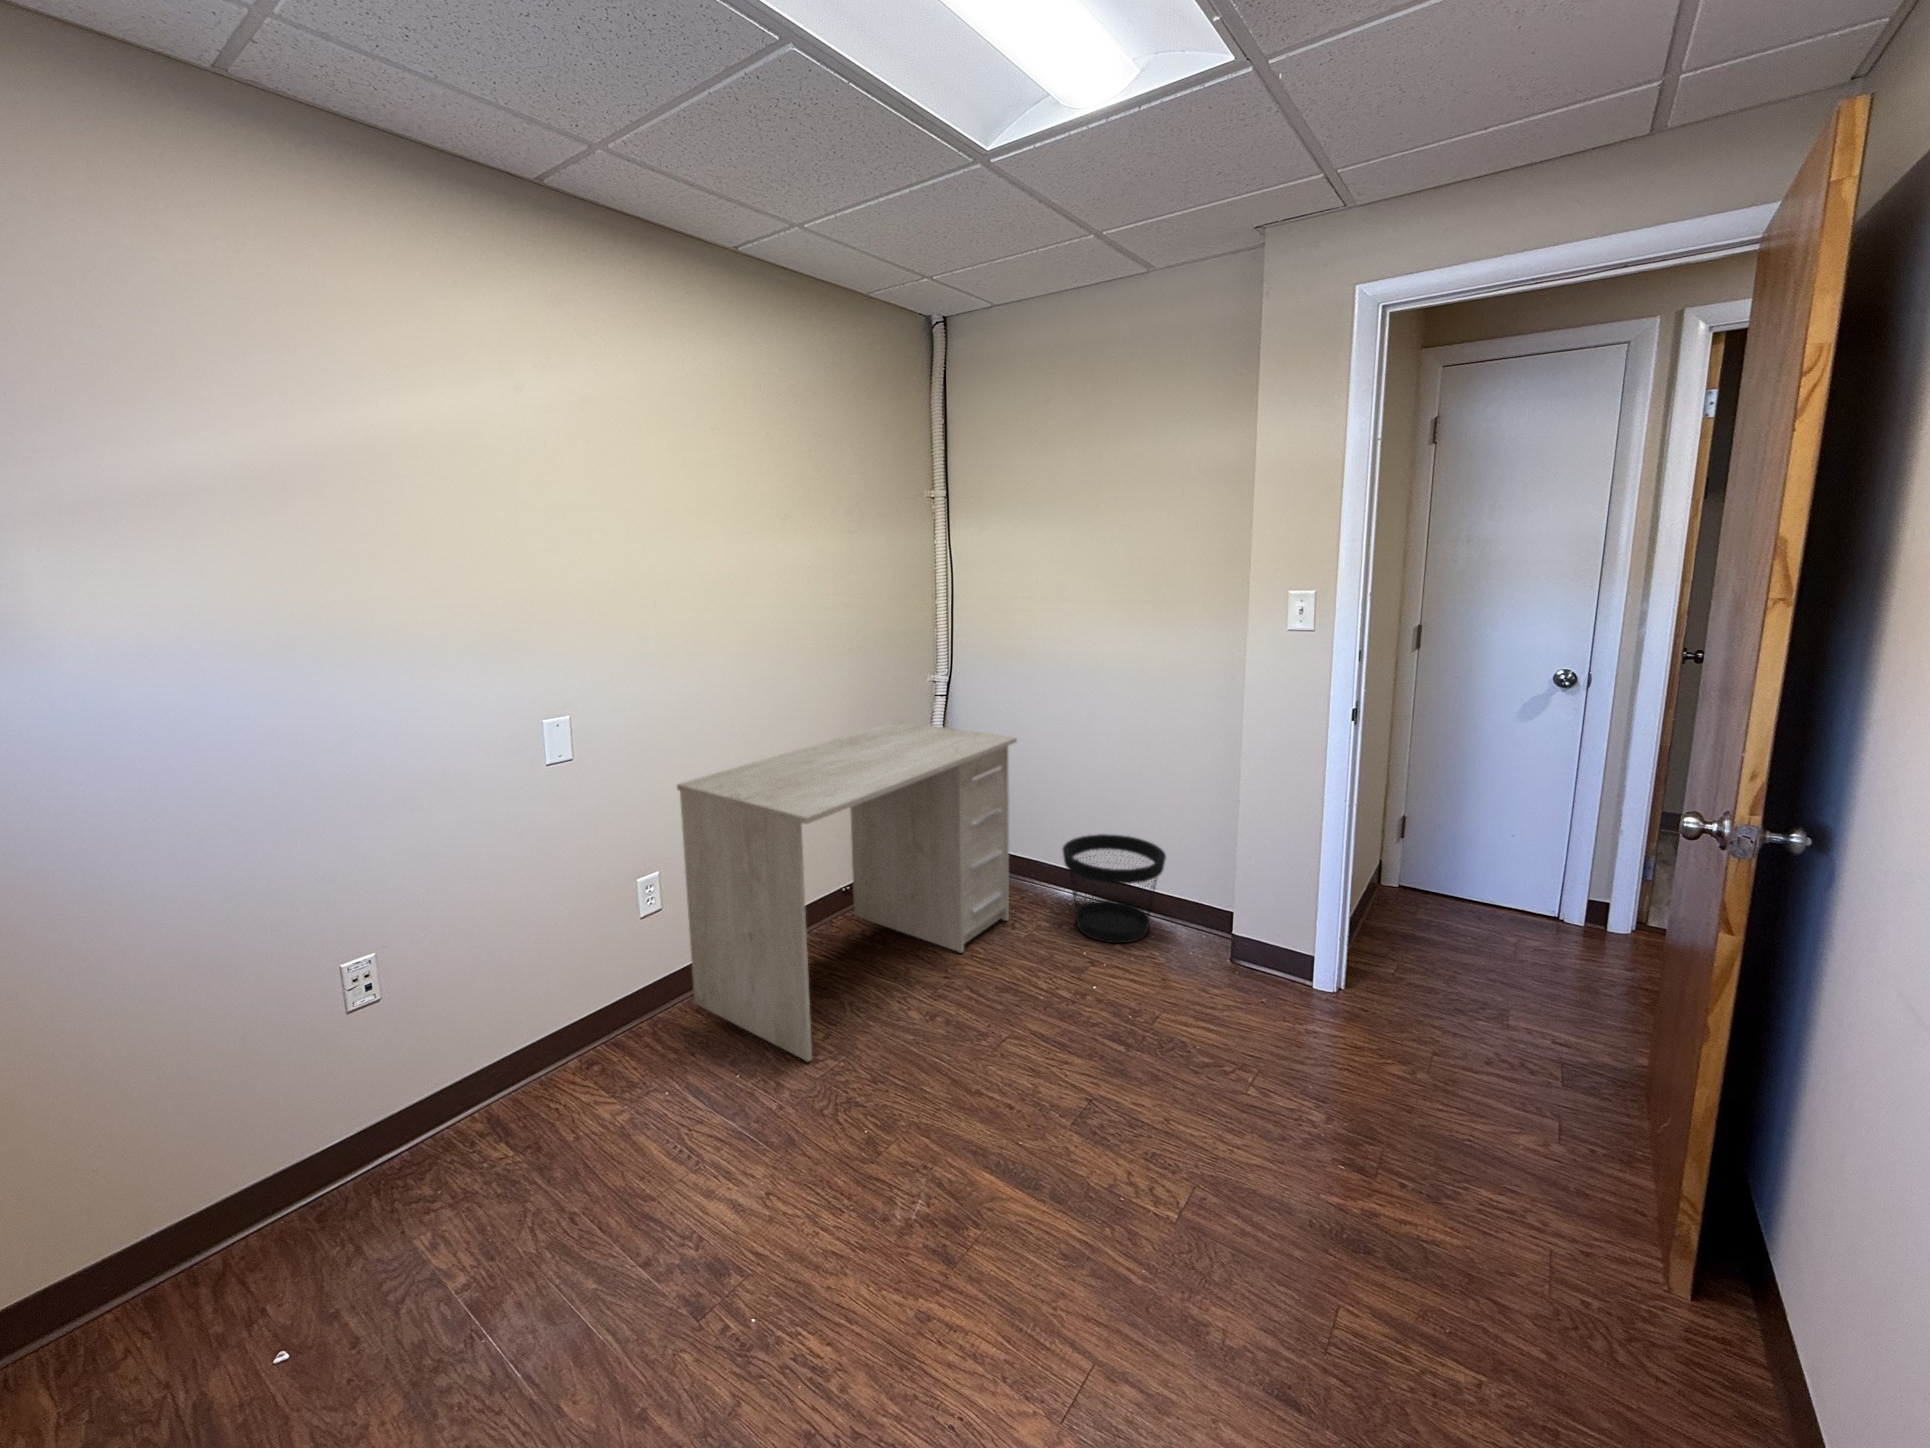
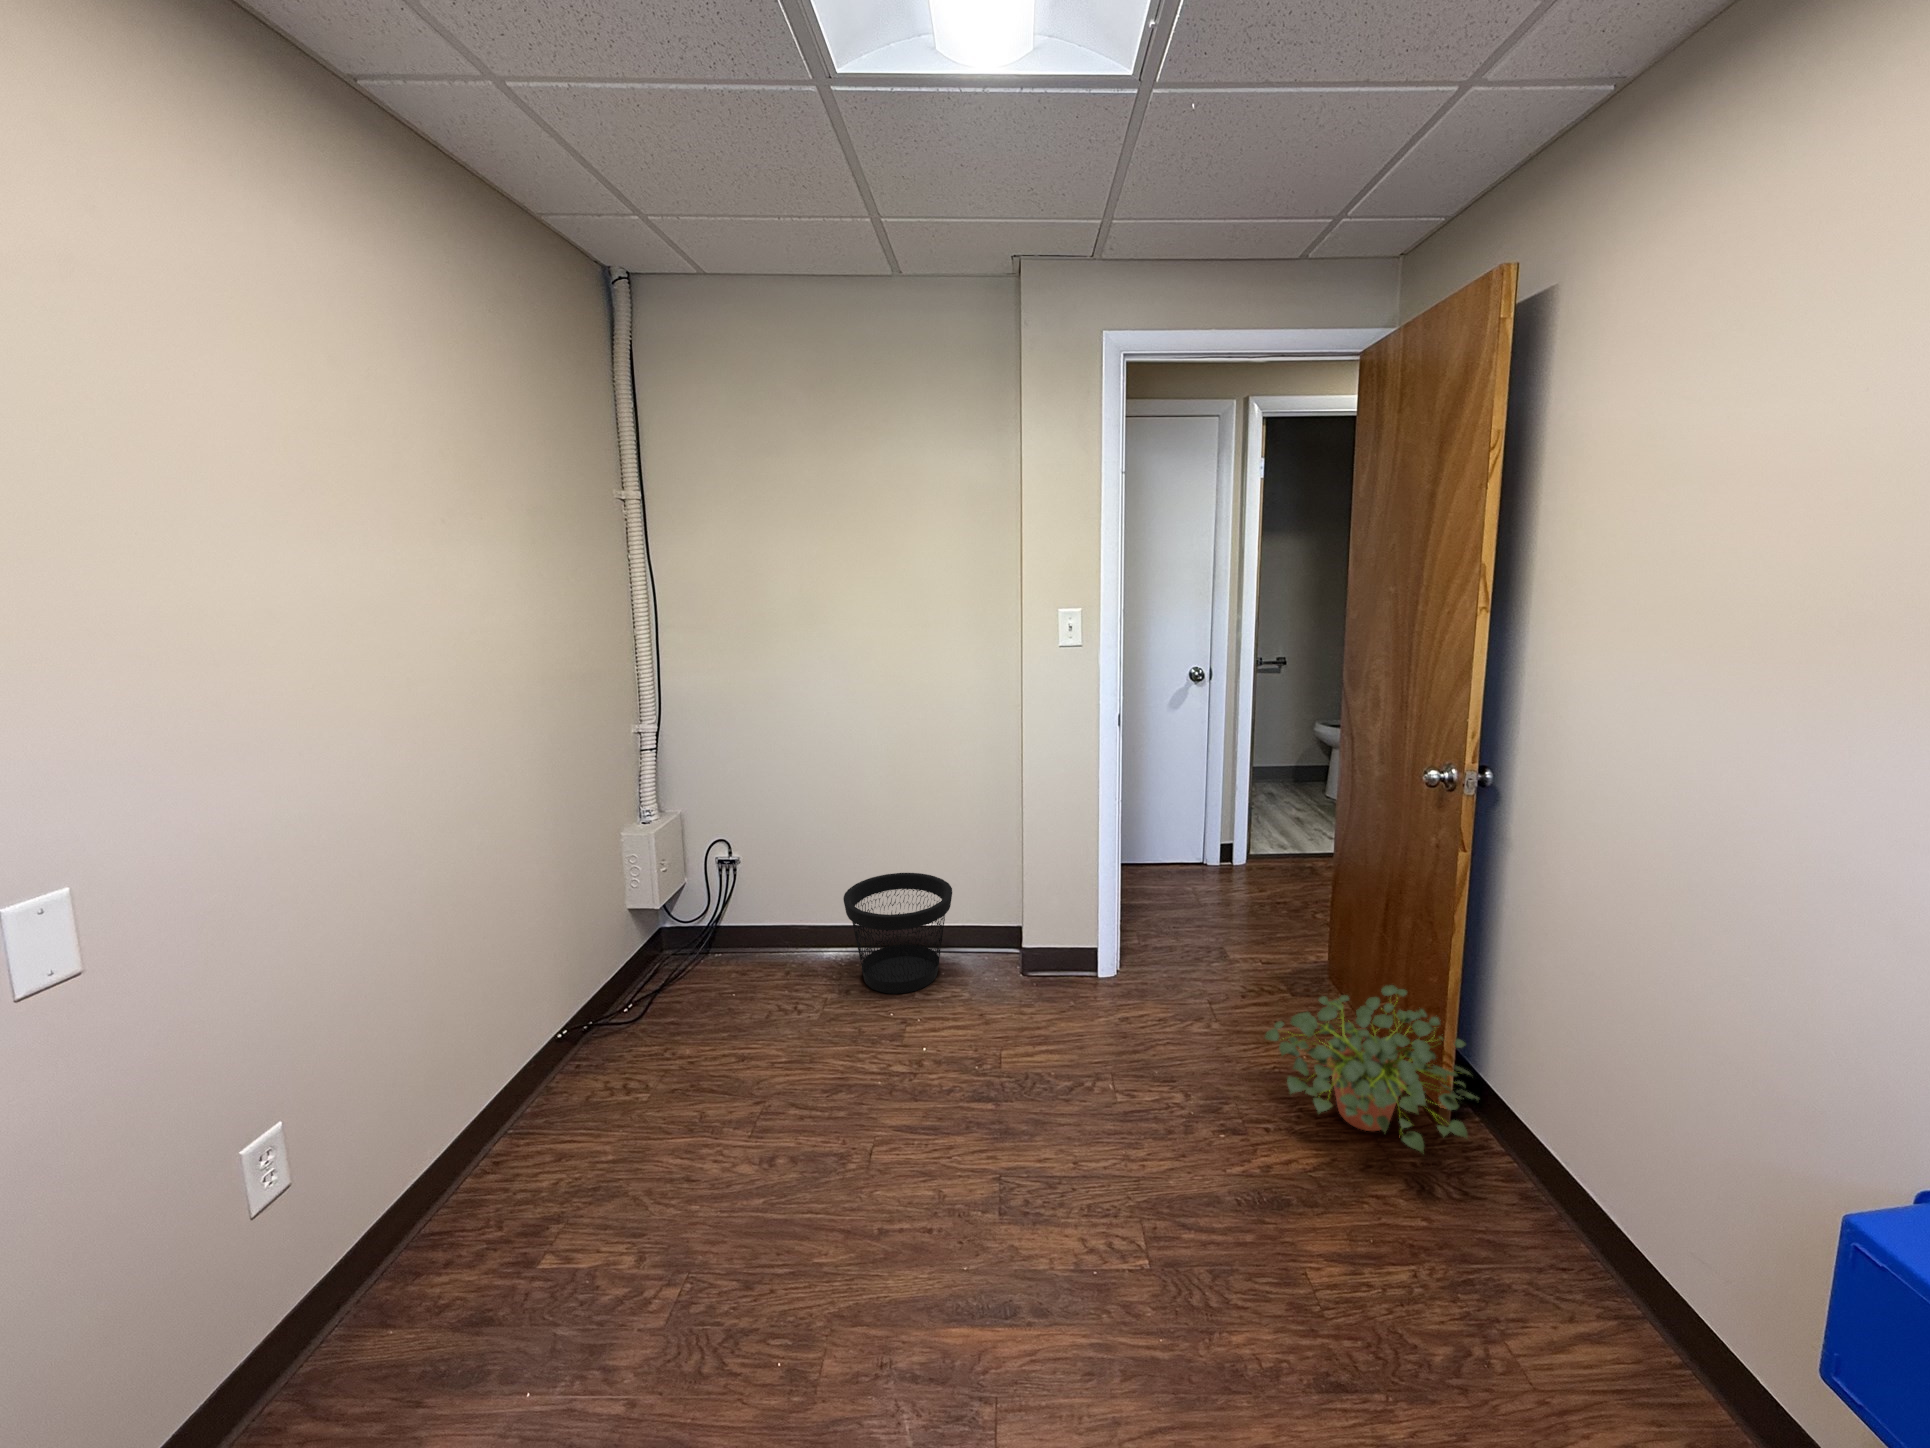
desk: present [677,721,1017,1062] -> none [305,788,789,1318]
potted plant: none [1421,1071,1739,1299] -> present [1265,985,1479,1152]

